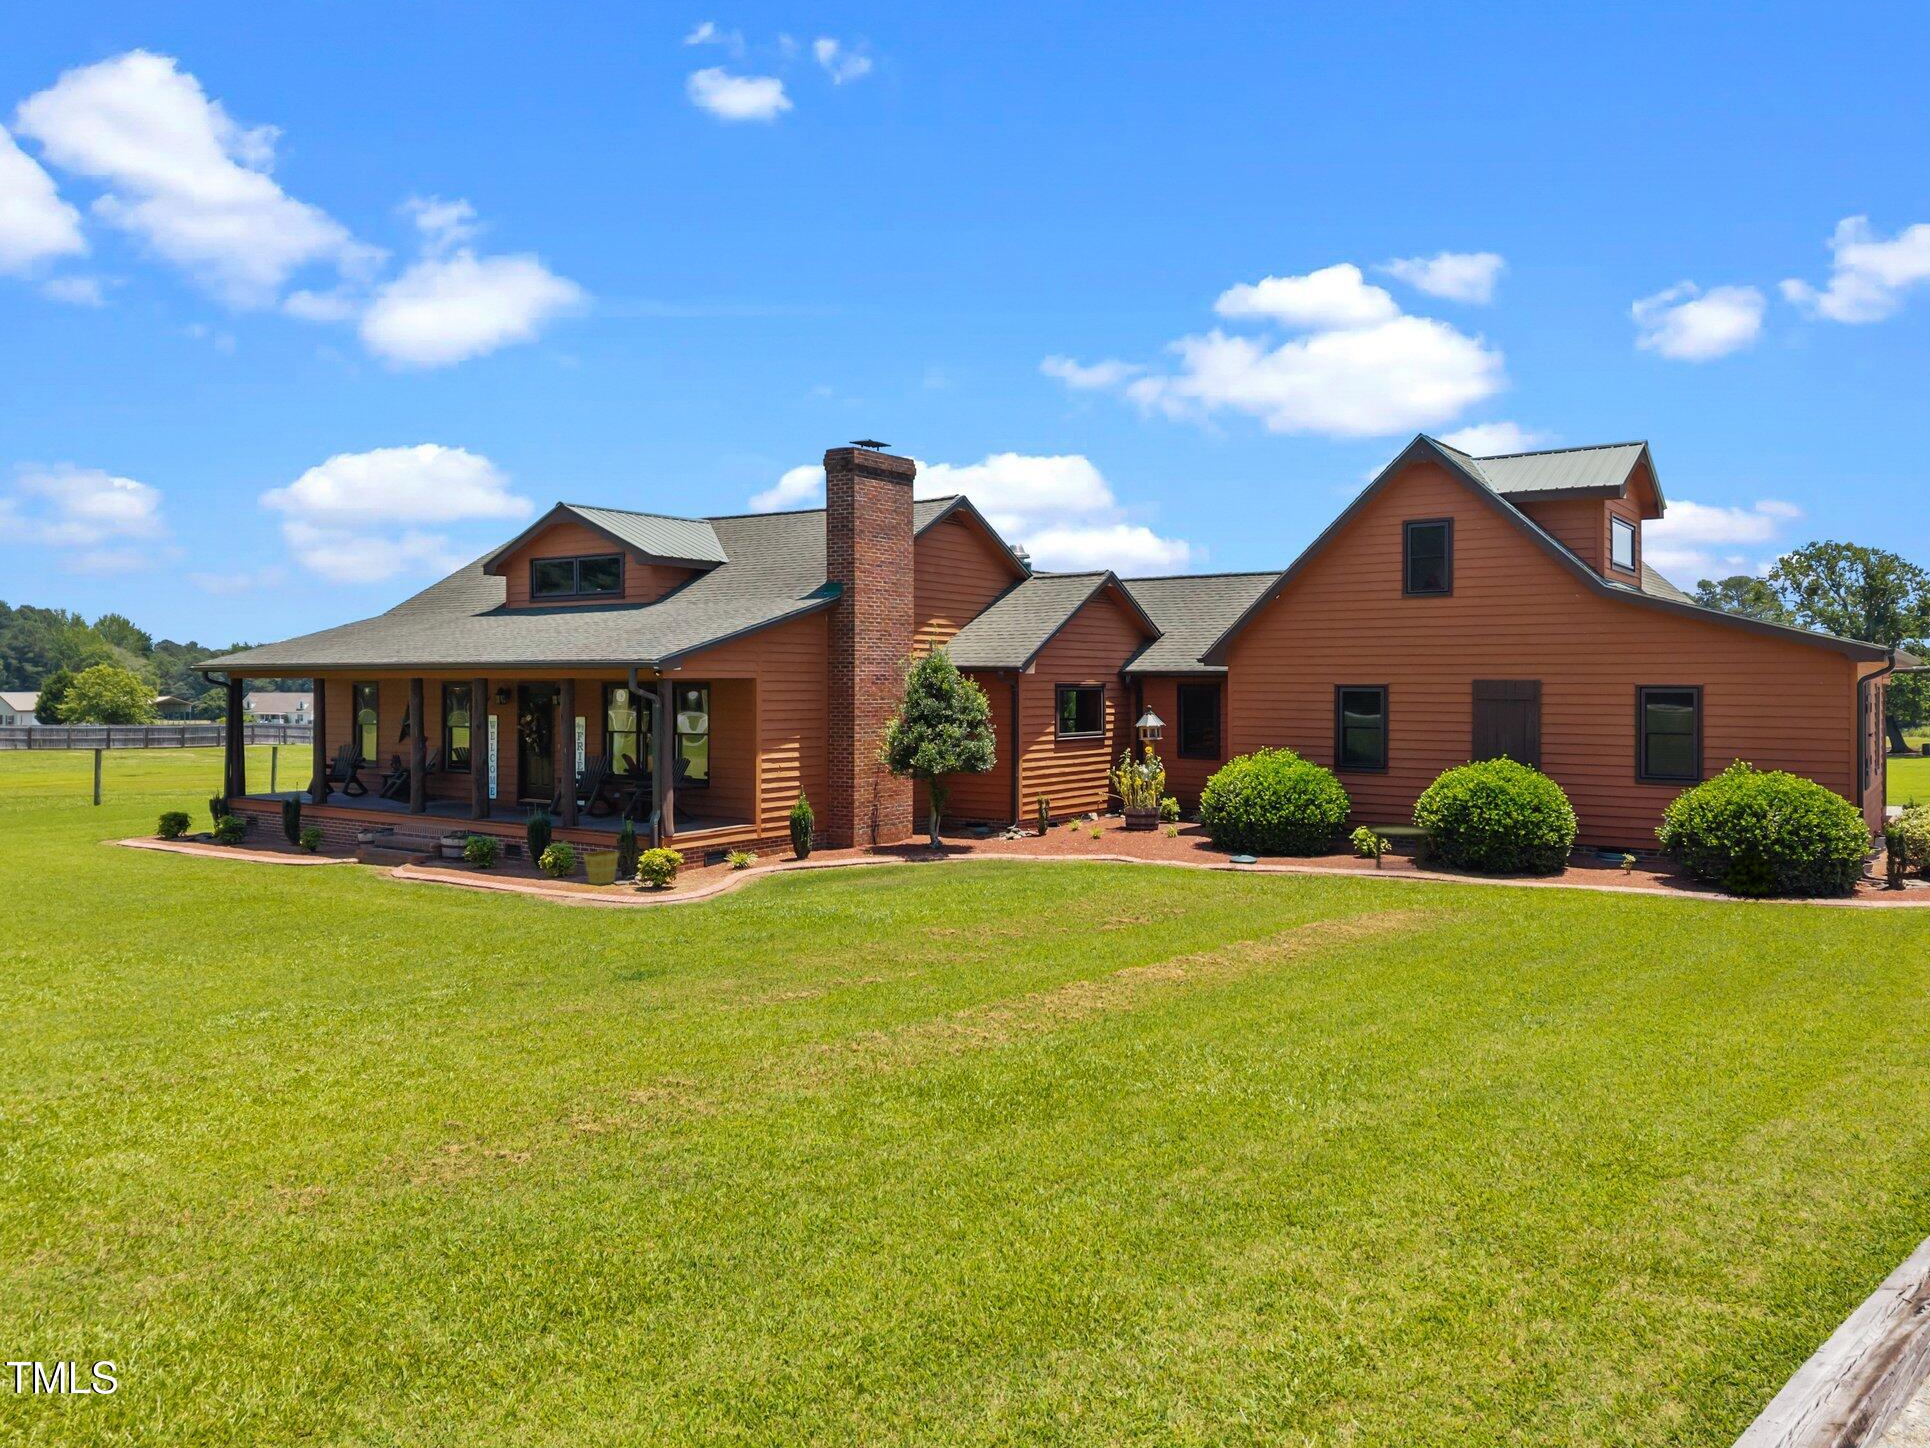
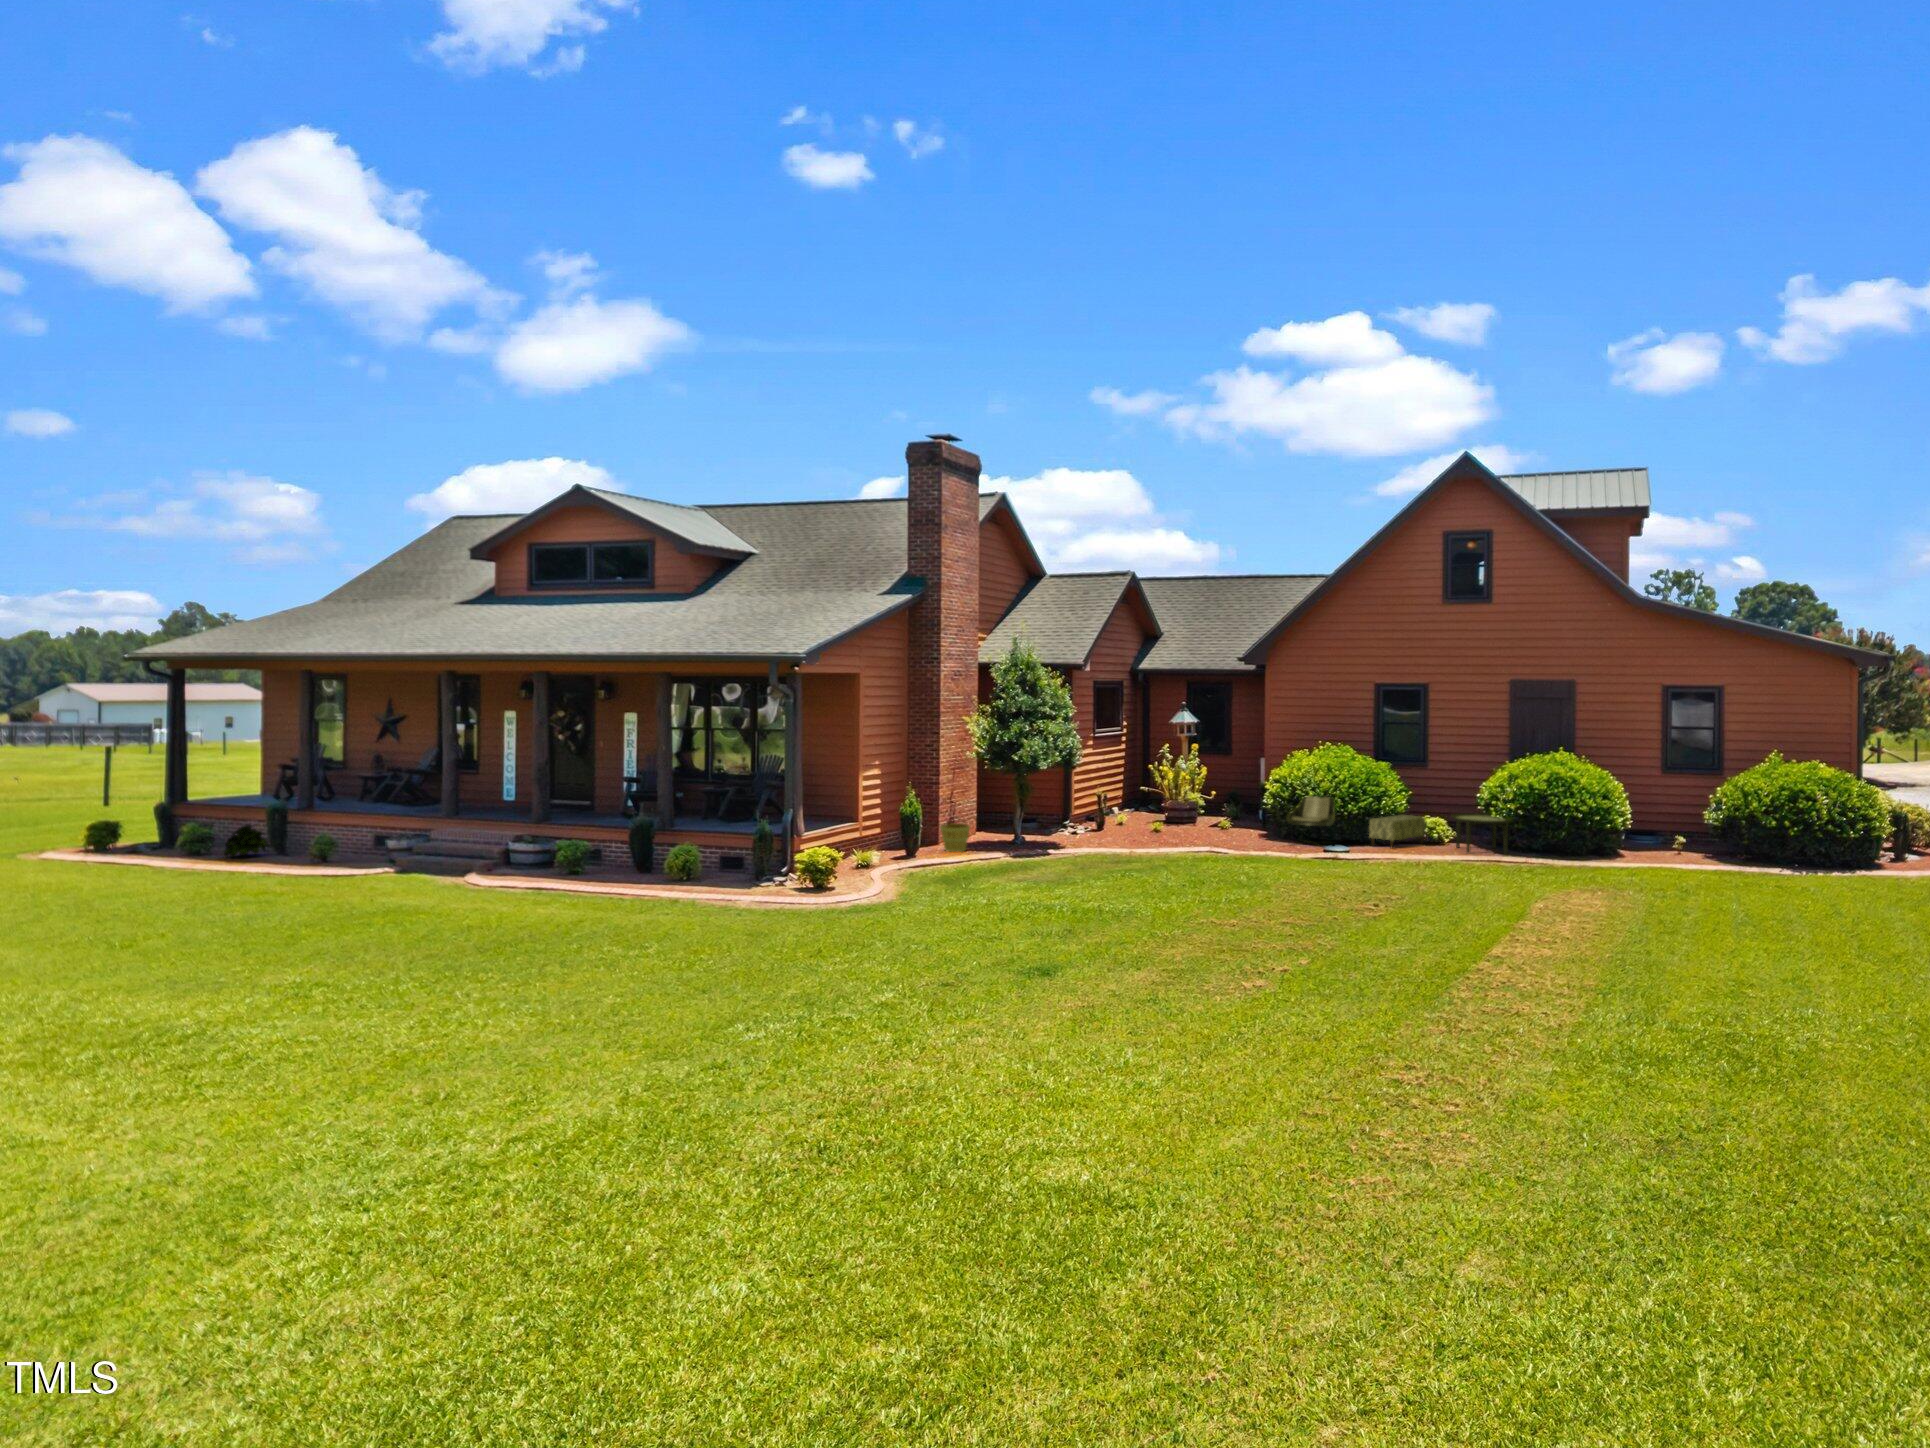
lounge chair: none [1195,802,1253,860] -> present [1286,796,1335,847]
bench: none [1284,825,1351,862] -> present [1369,815,1426,848]
wooden bucket: present [583,850,619,884] -> present [940,823,970,852]
potted plant: present [1719,852,1778,897] -> present [224,825,270,857]

